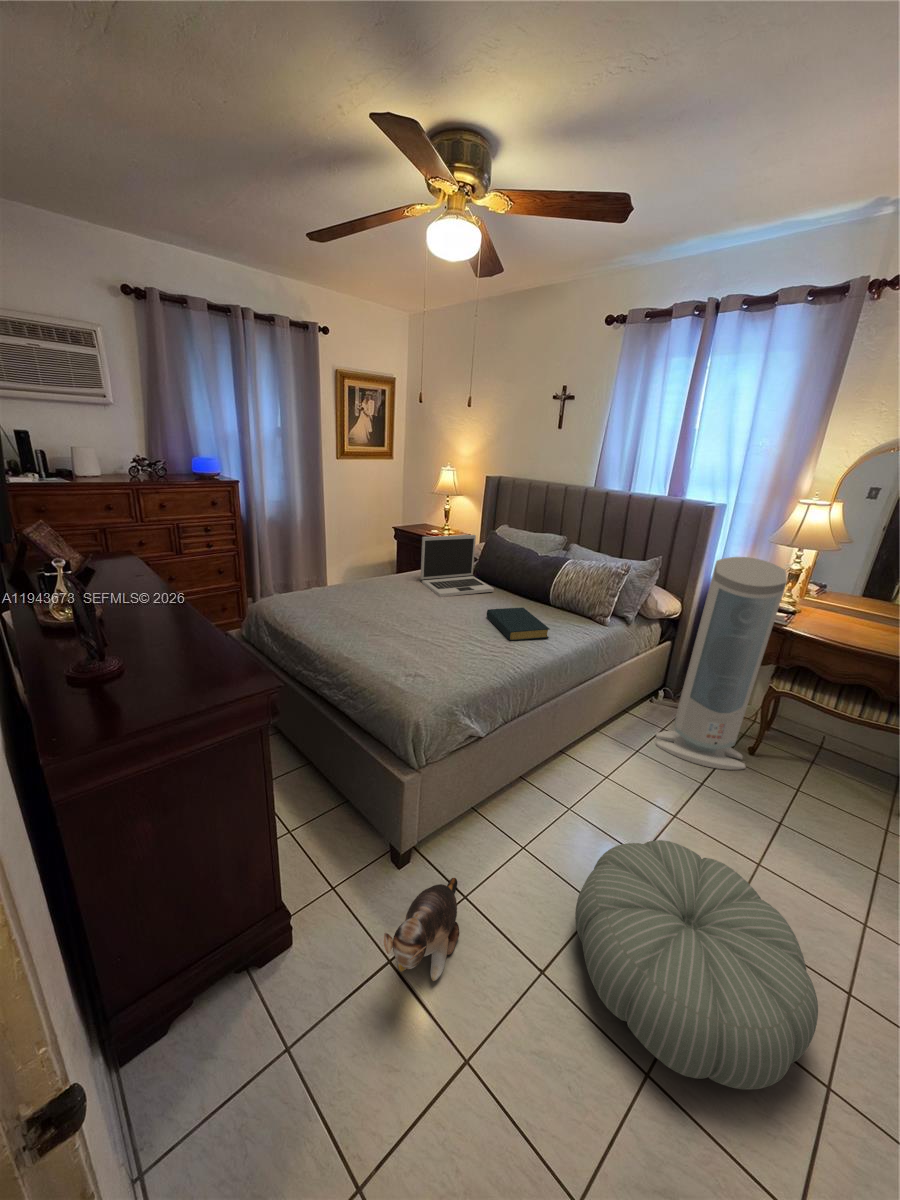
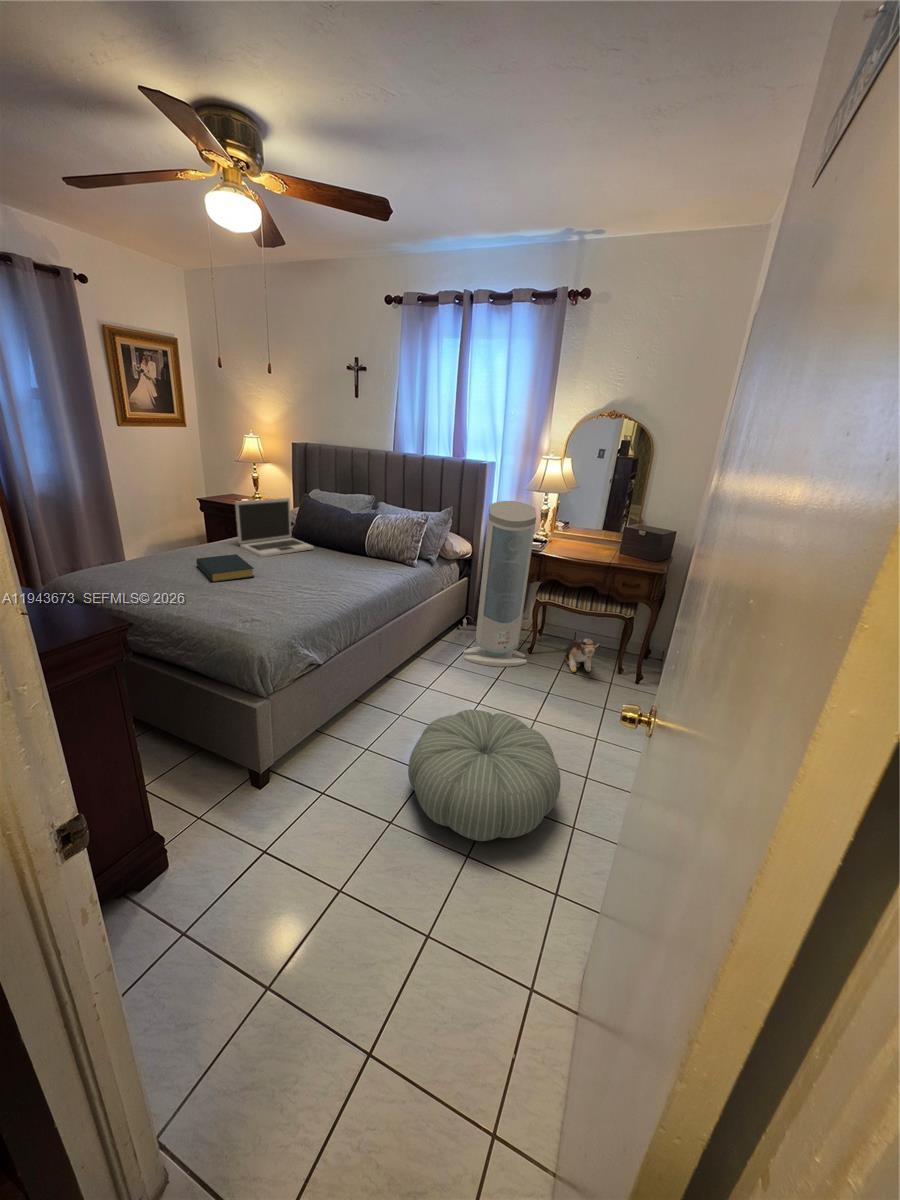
hardback book: present [487,608,549,641] -> present [196,554,255,582]
plush toy: present [384,878,460,981] -> present [564,638,599,672]

